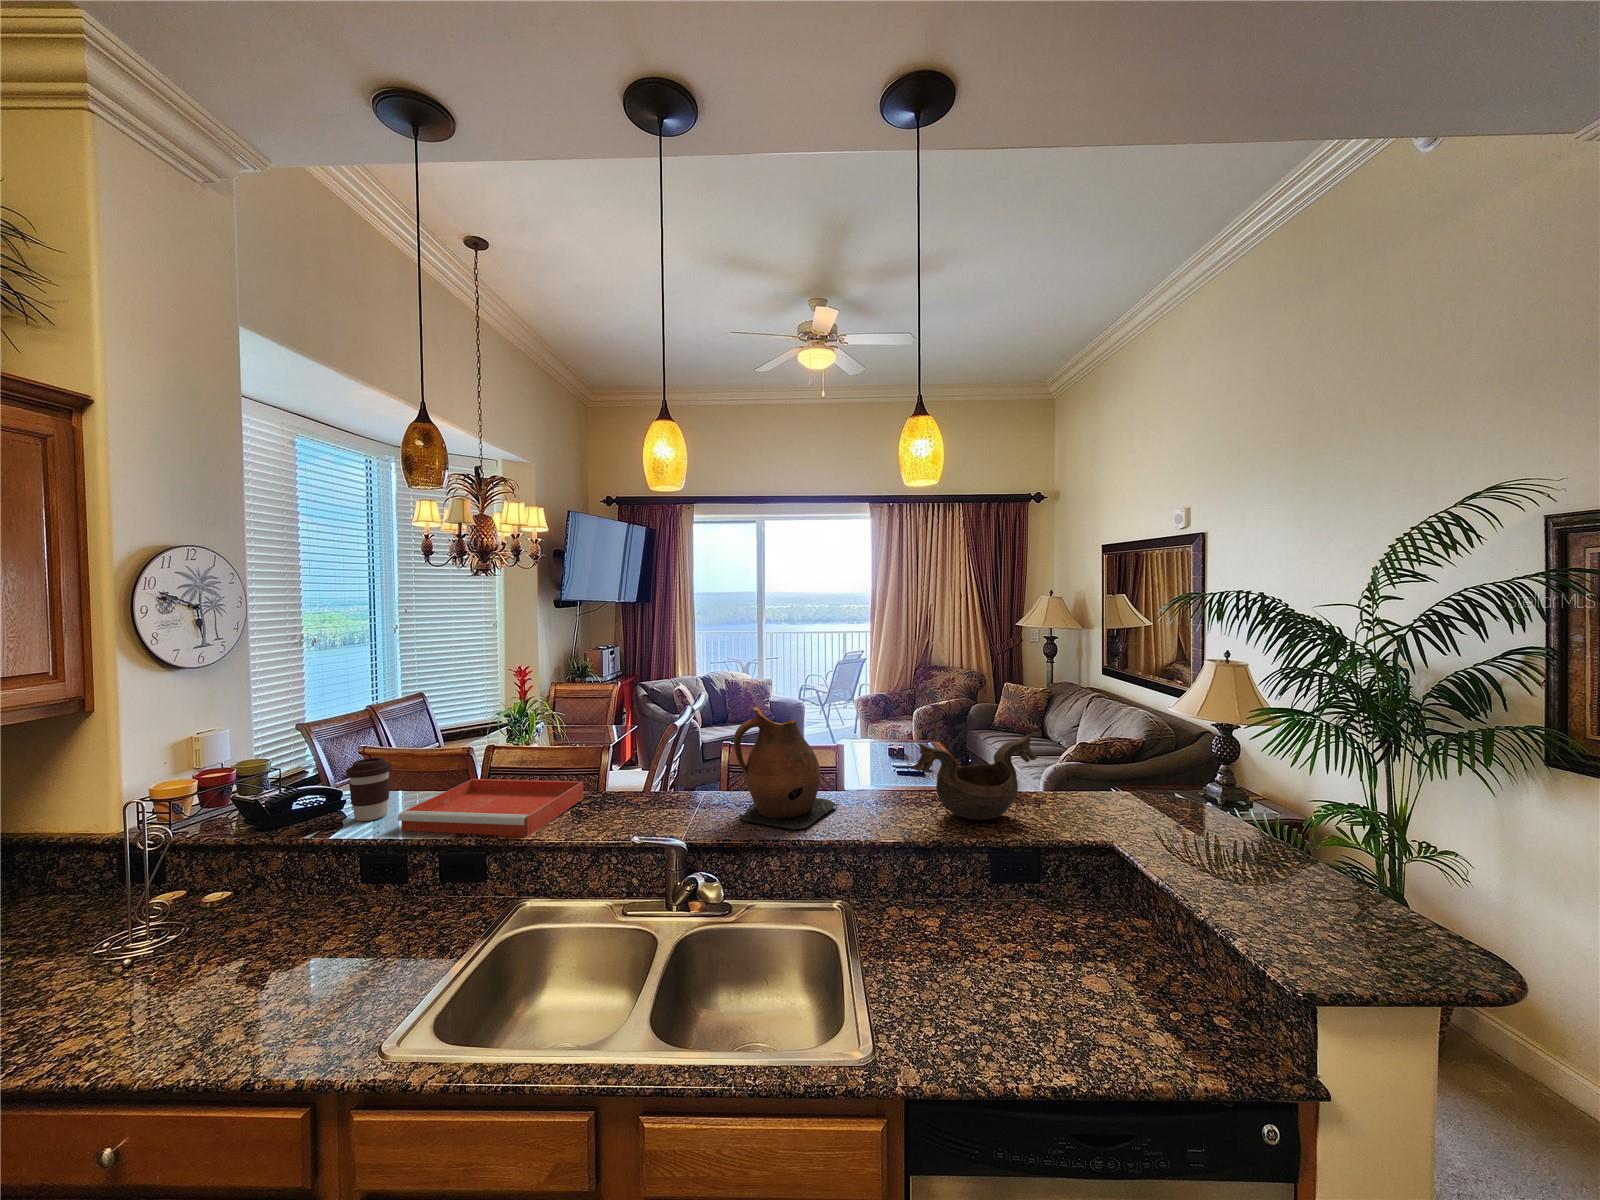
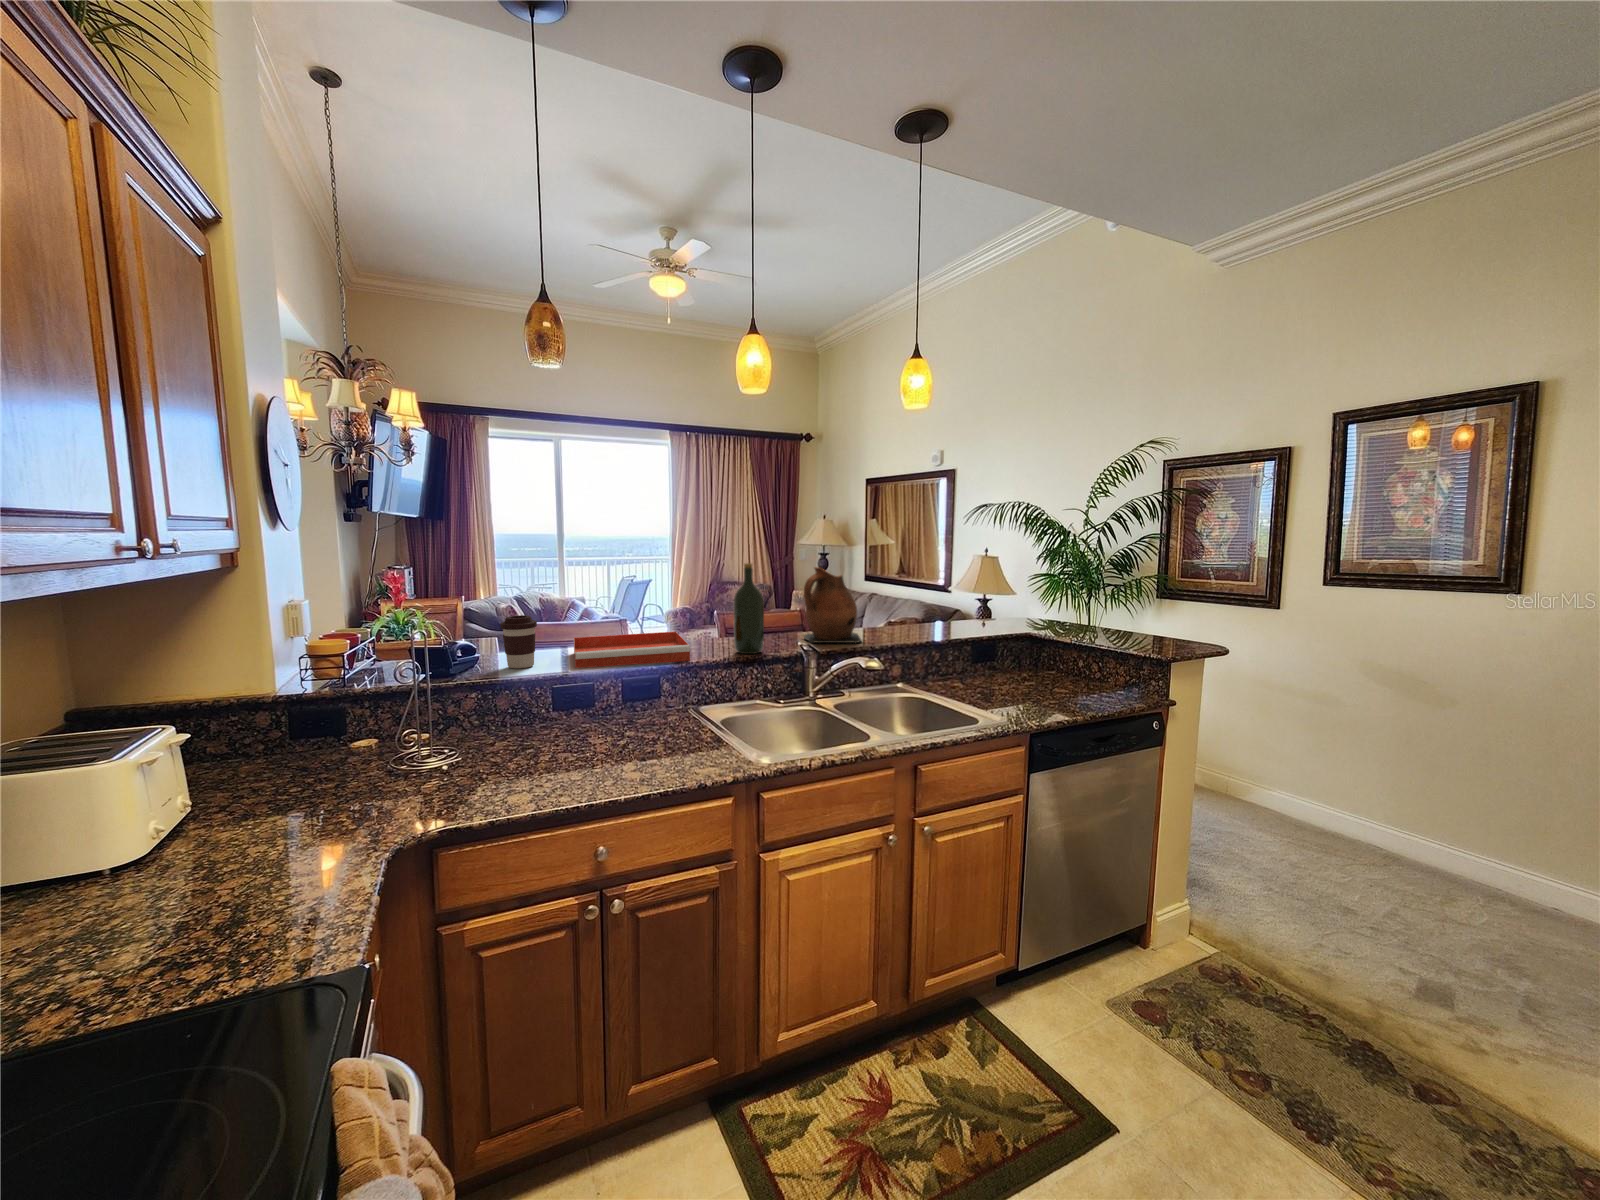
wine bottle: none [602,707,646,834] -> present [734,563,764,654]
decorative bowl: present [913,734,1037,820] -> none [912,582,965,632]

